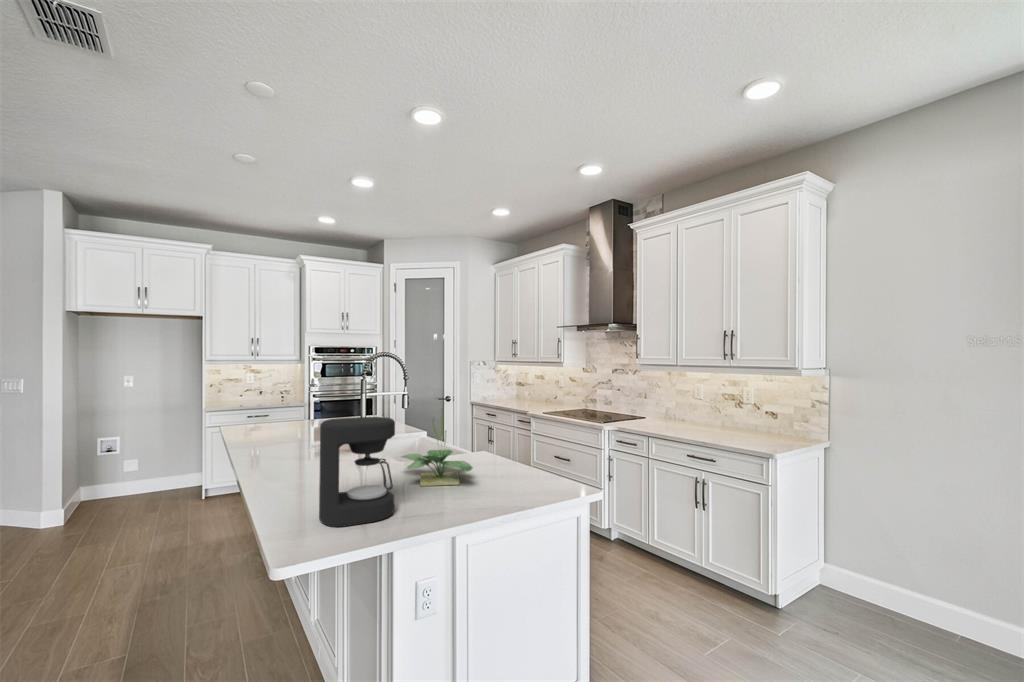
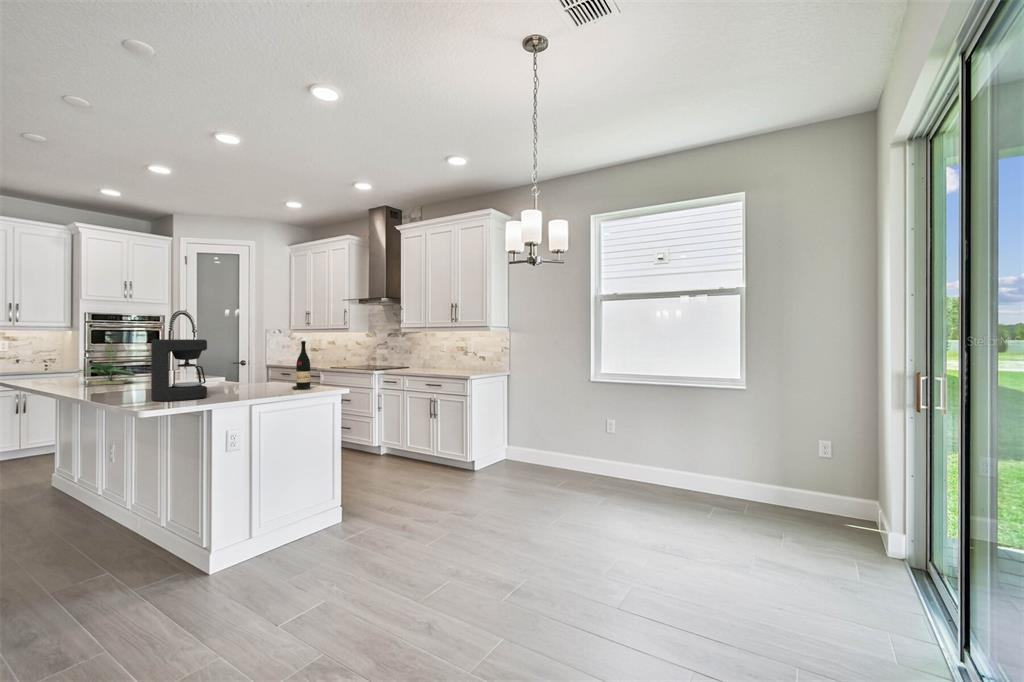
wine bottle: none [514,410,541,492] -> present [292,341,310,390]
potted plant: present [402,412,473,486] -> present [80,340,136,385]

